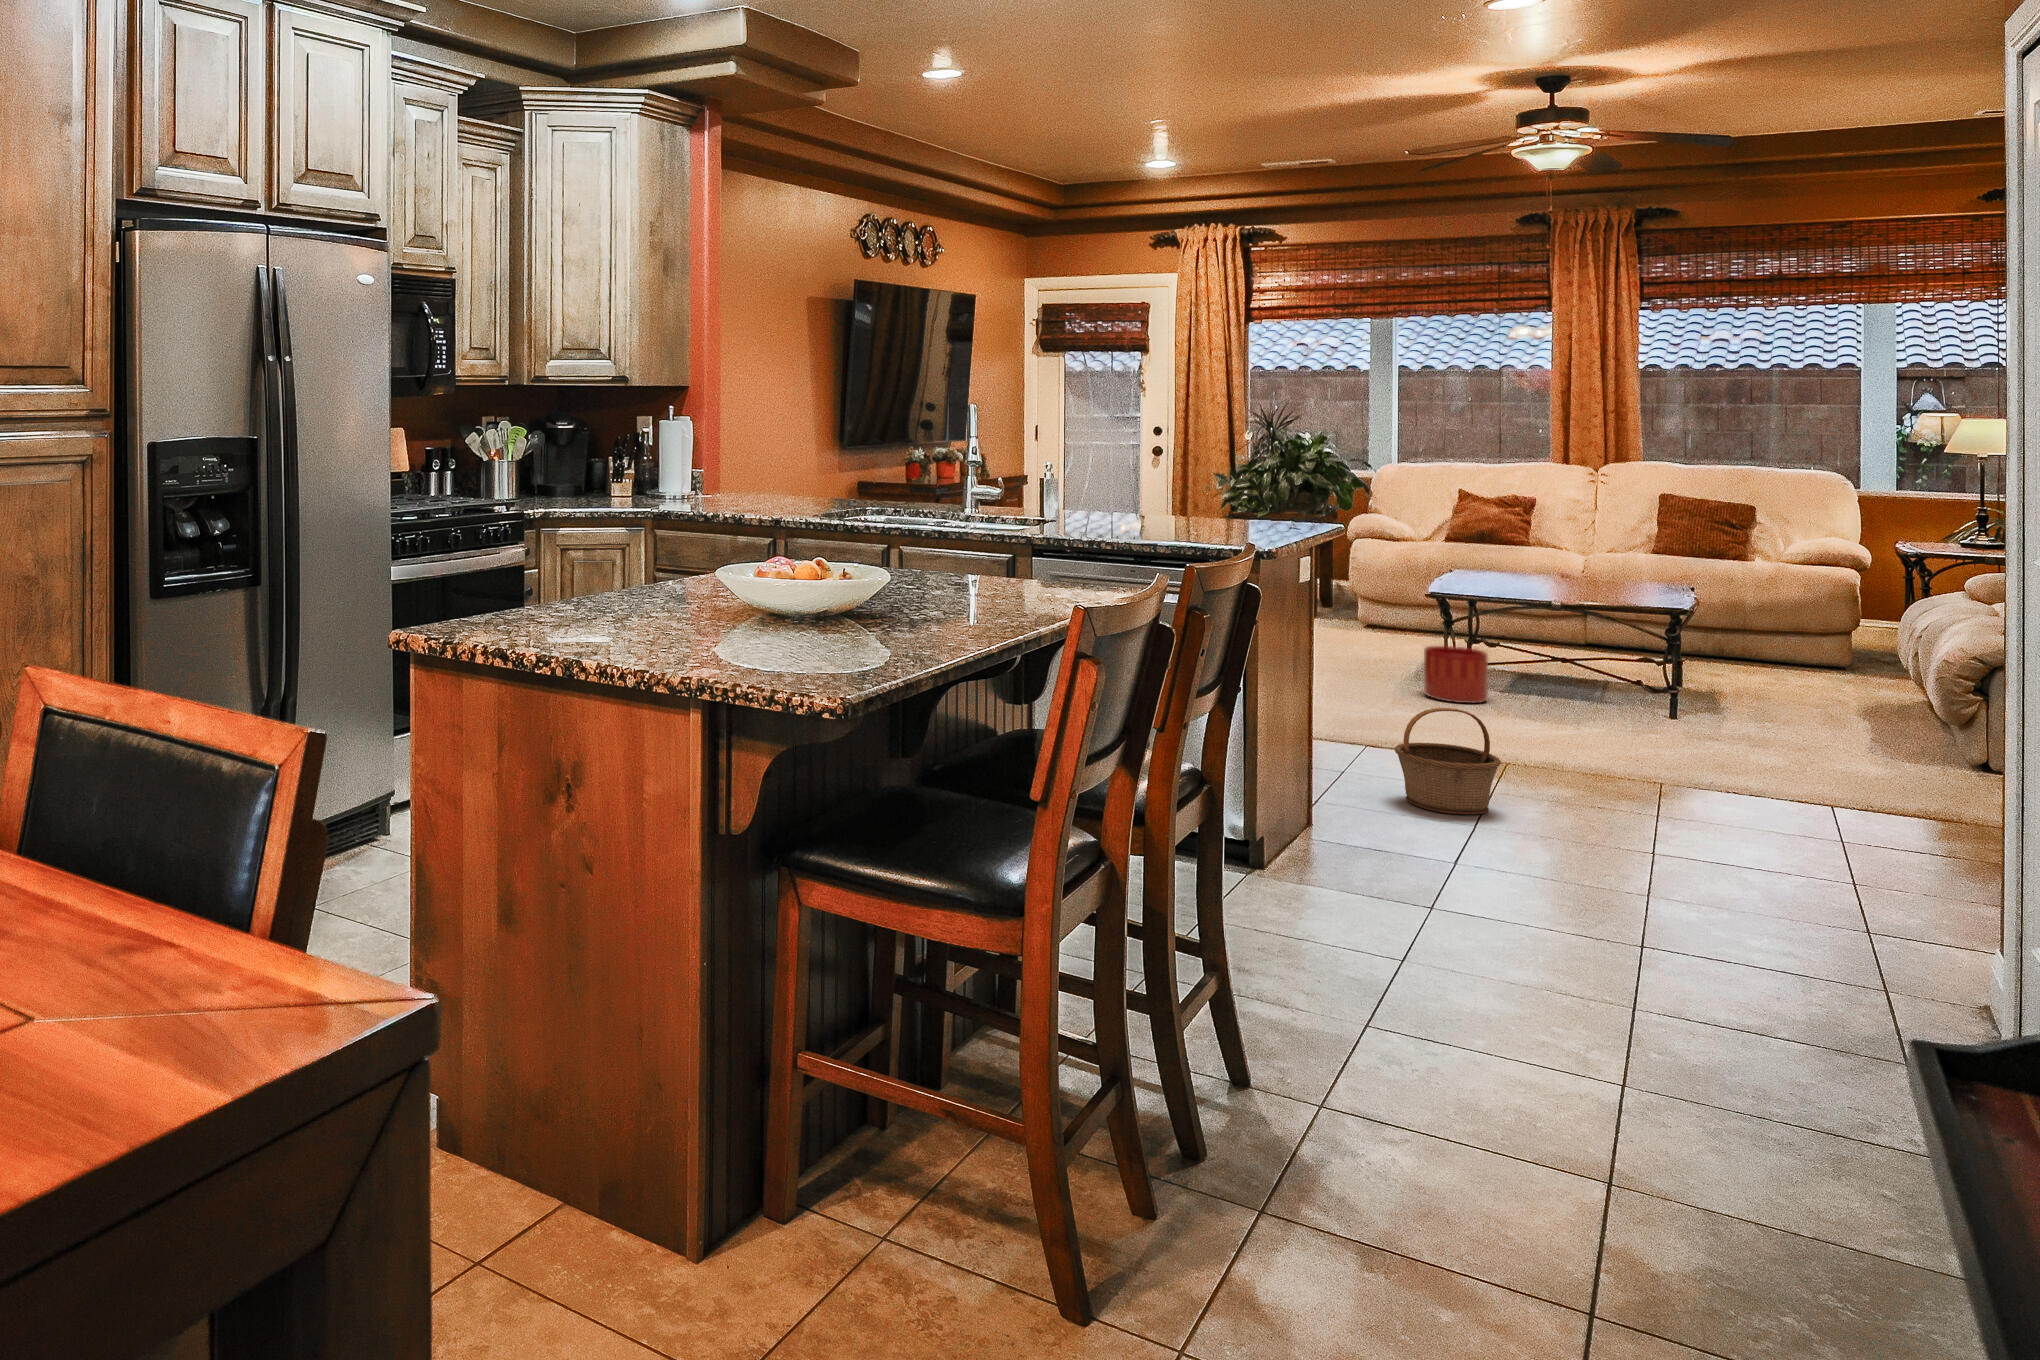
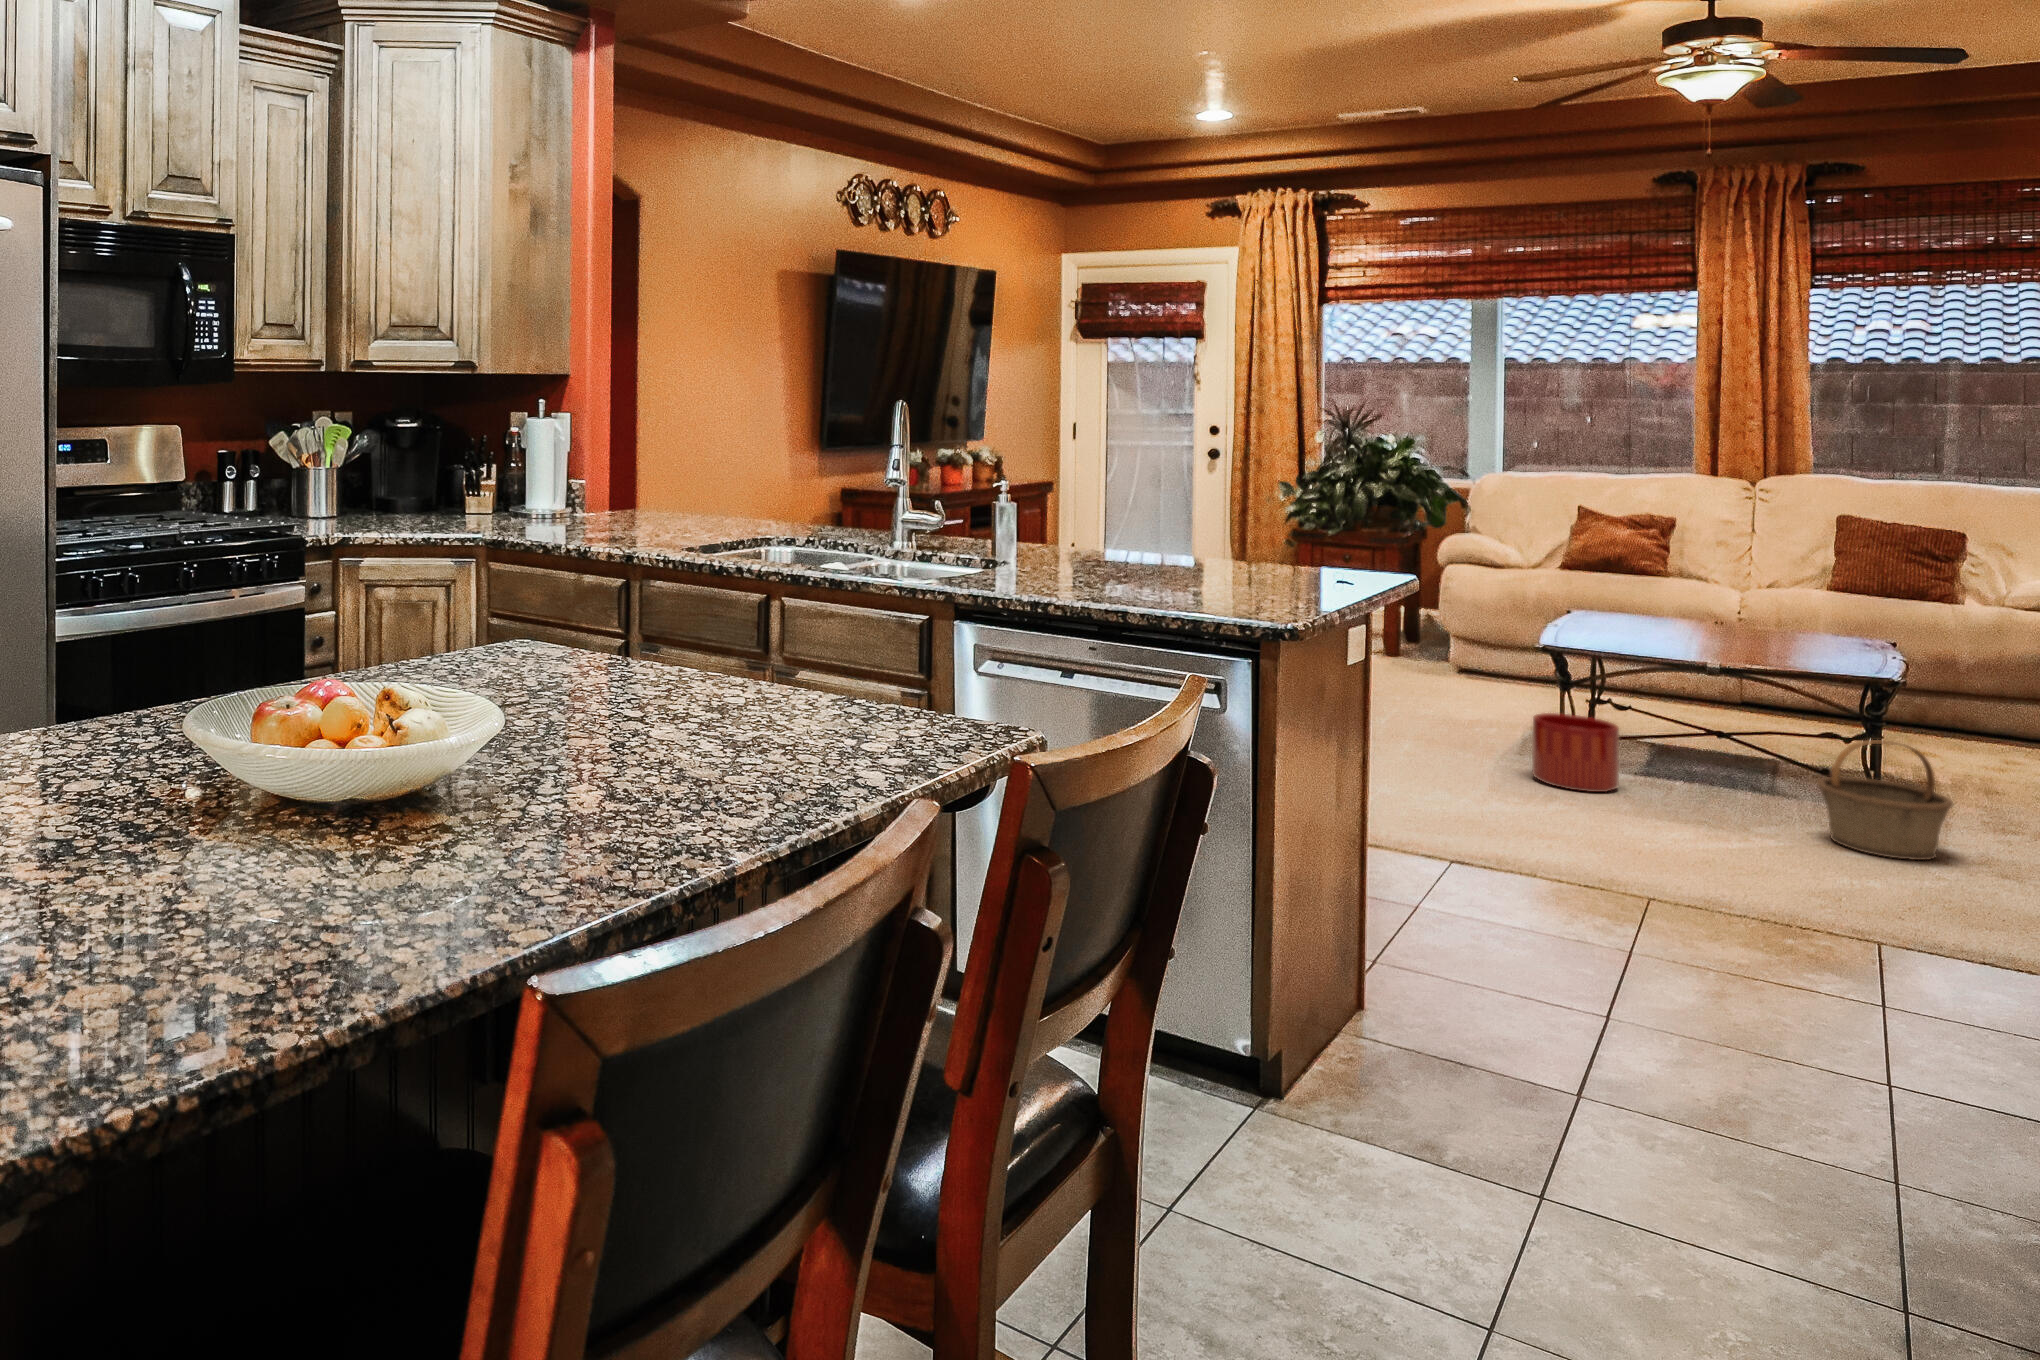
basket: present [1395,708,1501,815] -> present [1816,740,1953,860]

